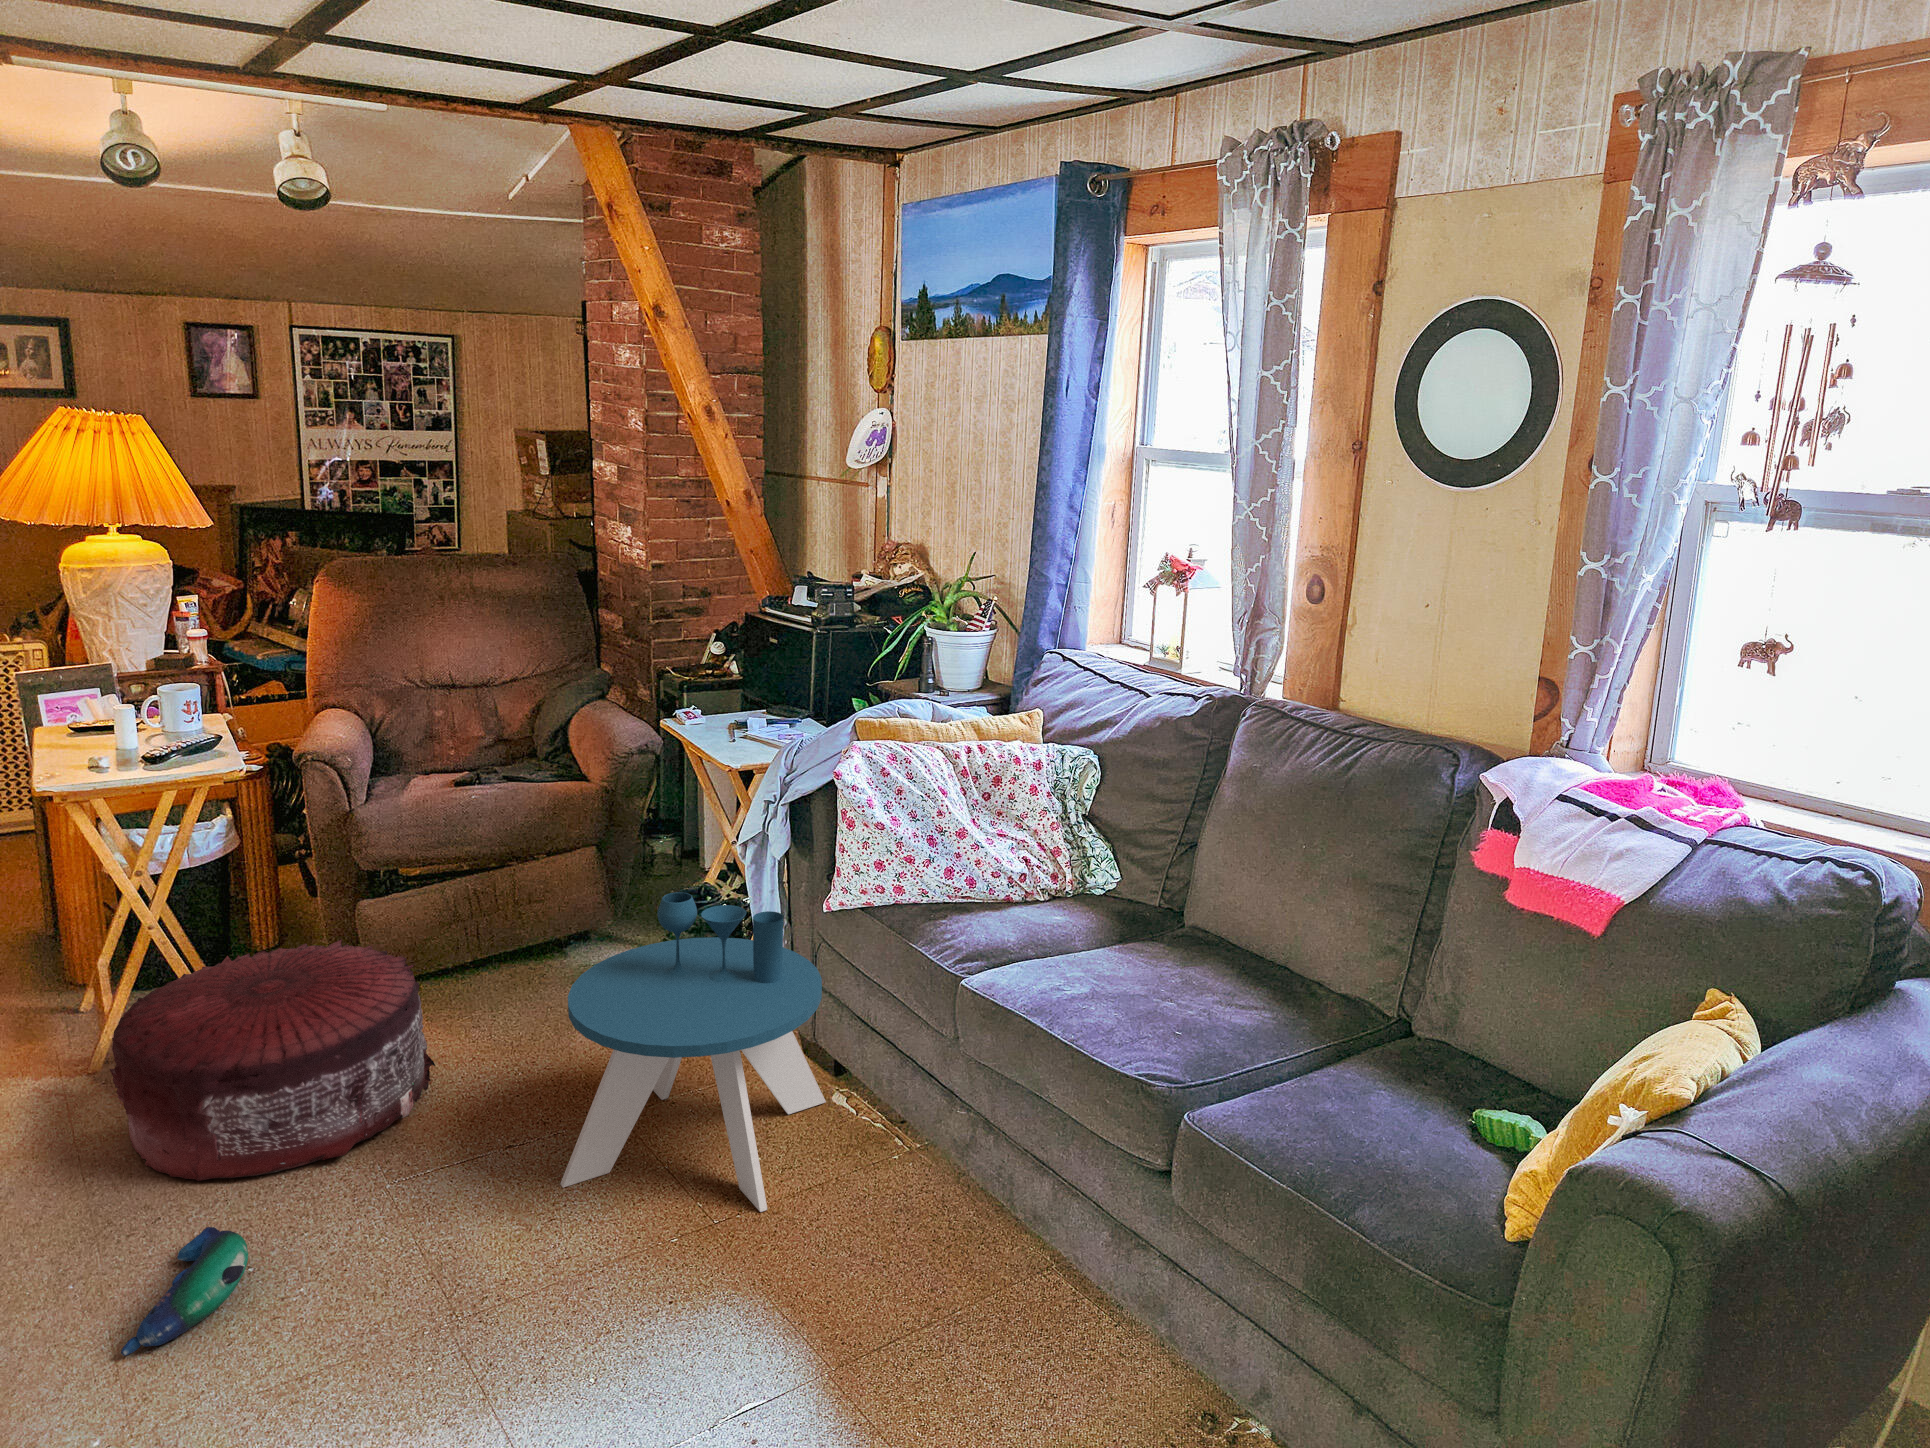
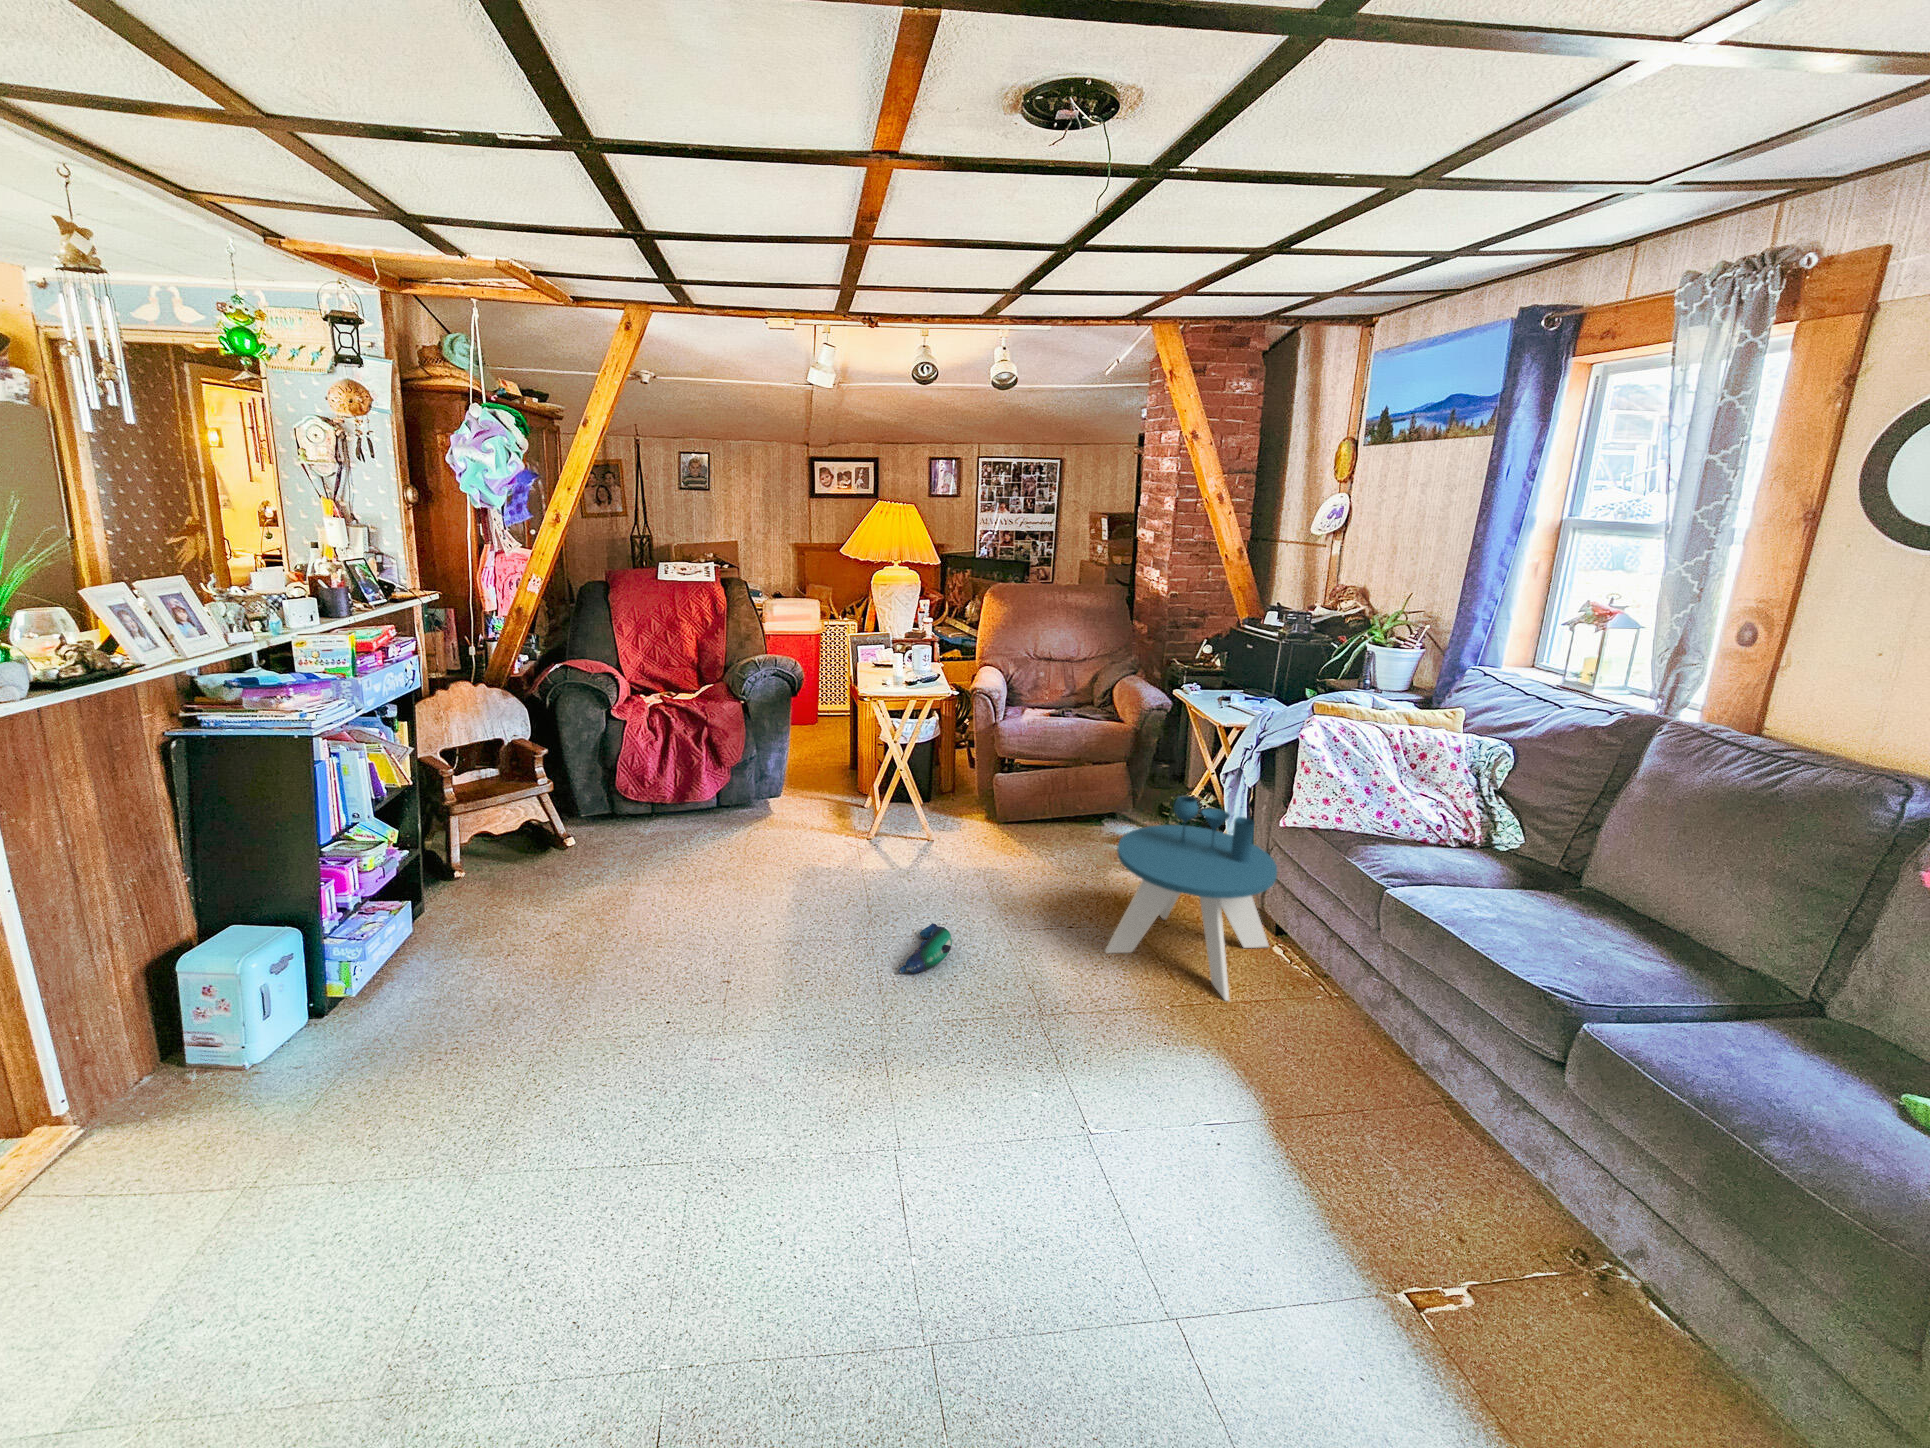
pouf: present [109,940,435,1181] -> none [893,790,1037,905]

